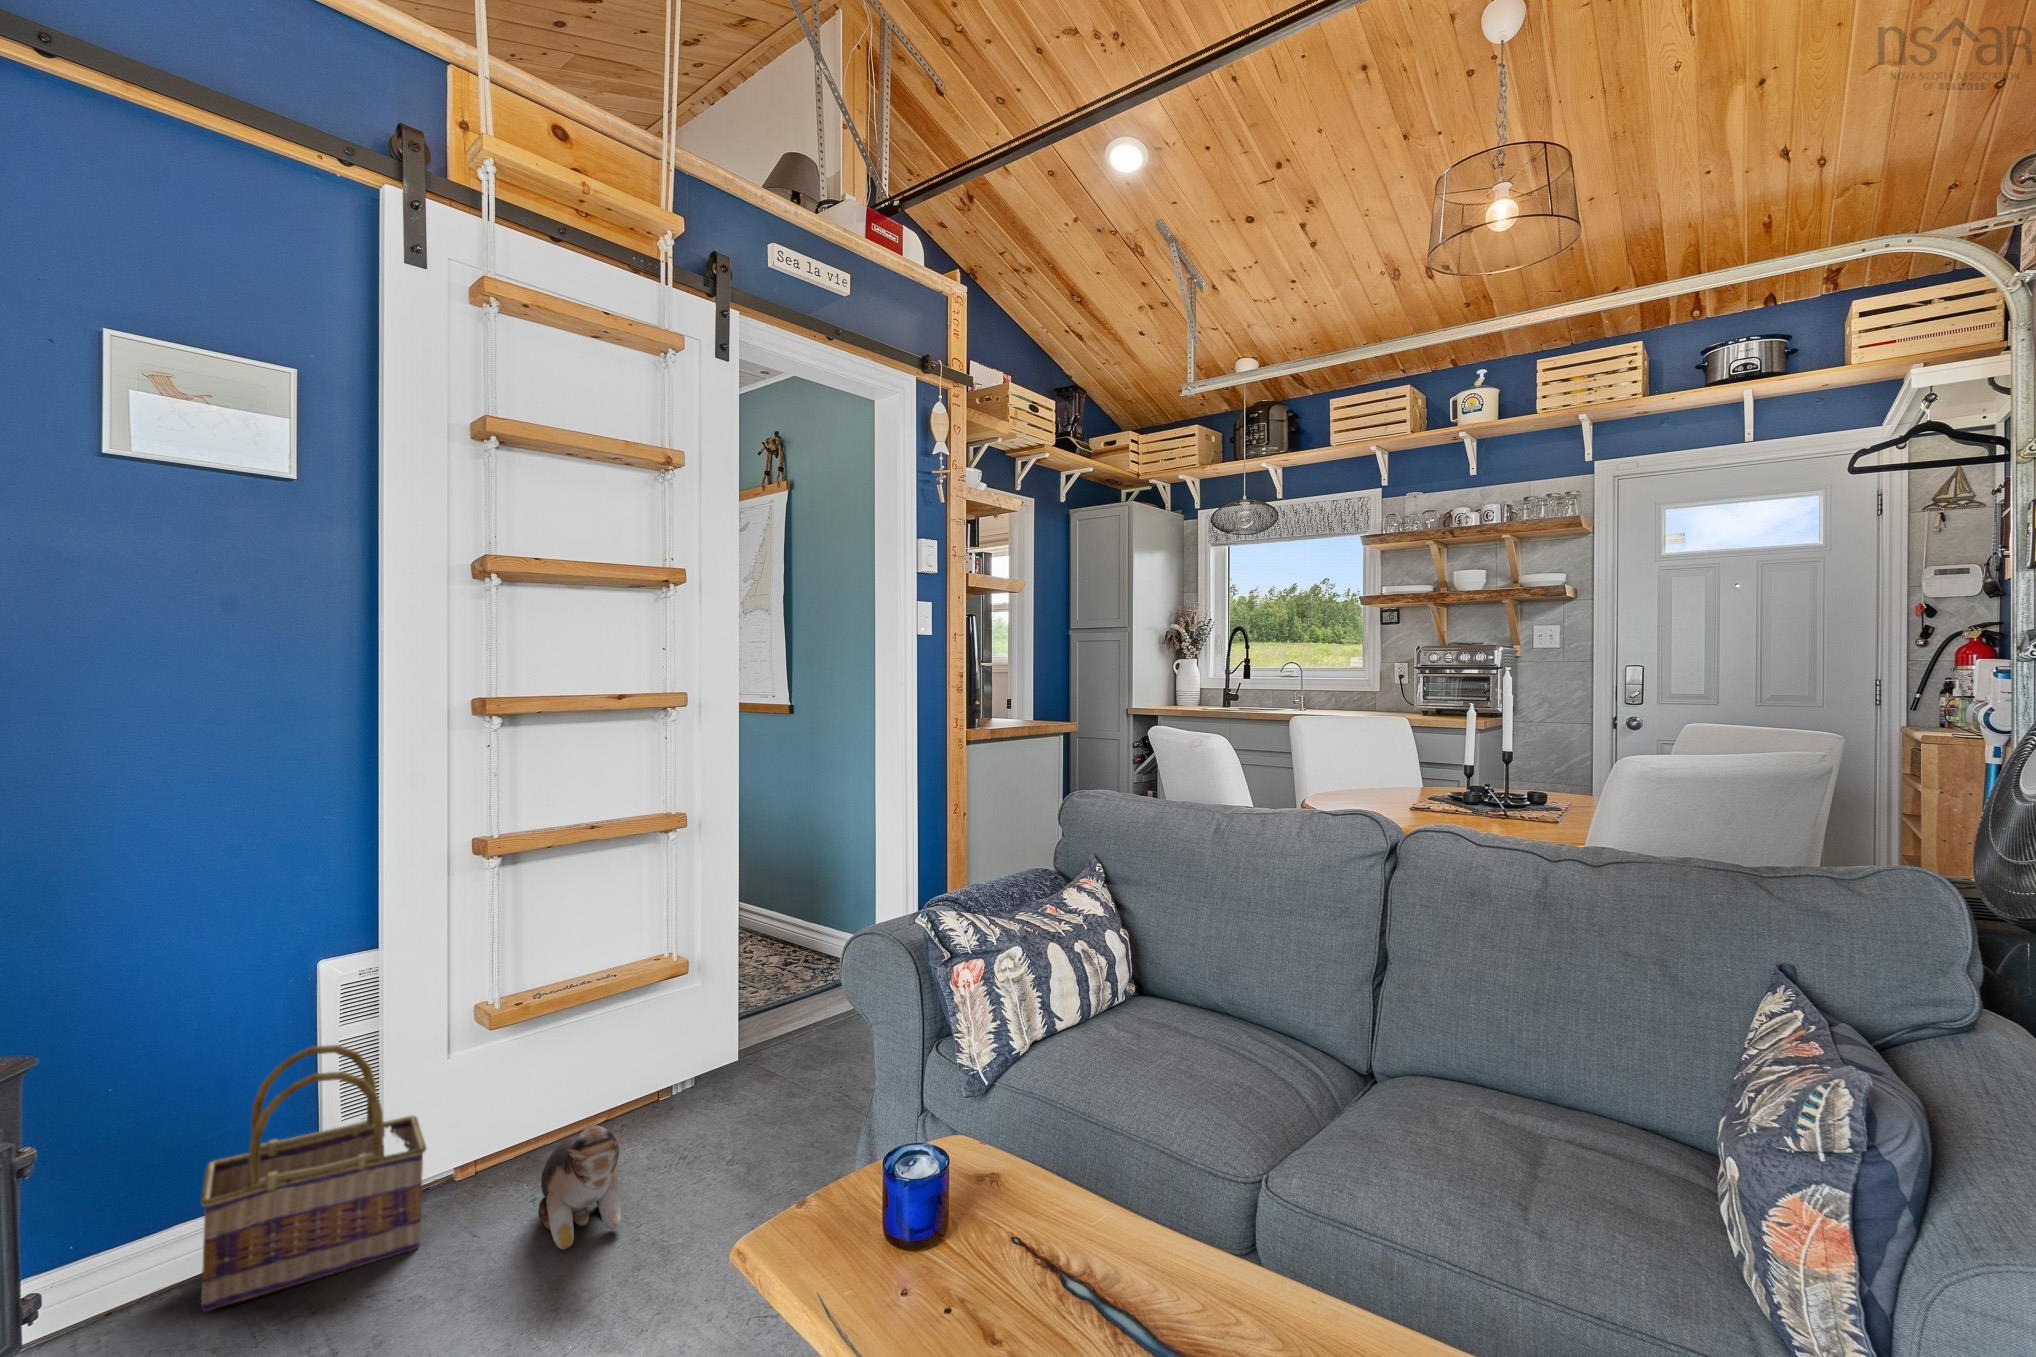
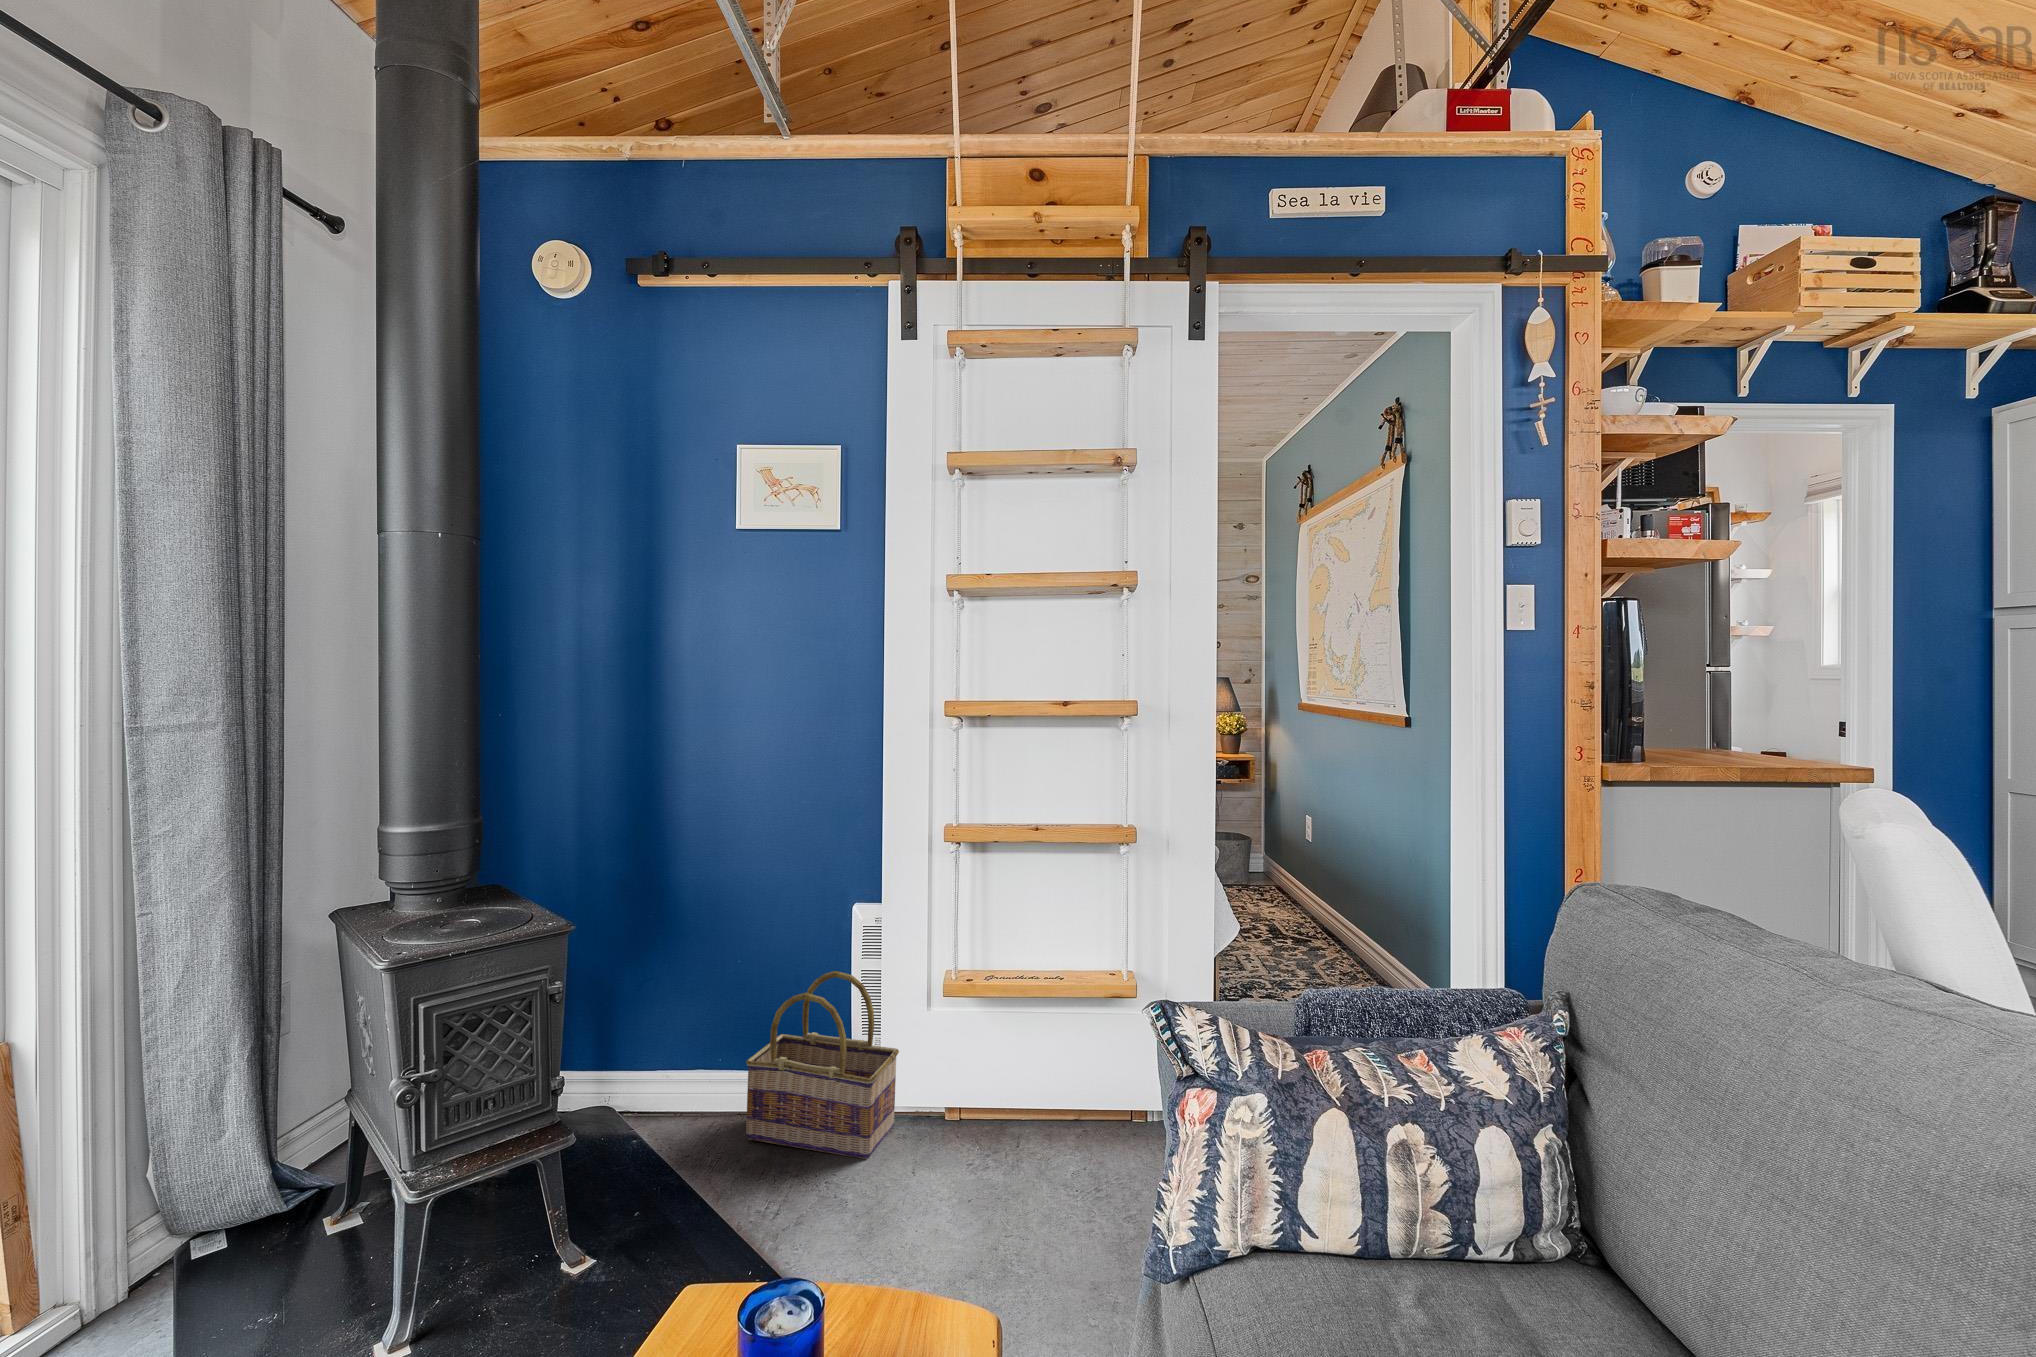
plush toy: present [538,1125,626,1250] -> none [910,1113,998,1221]

